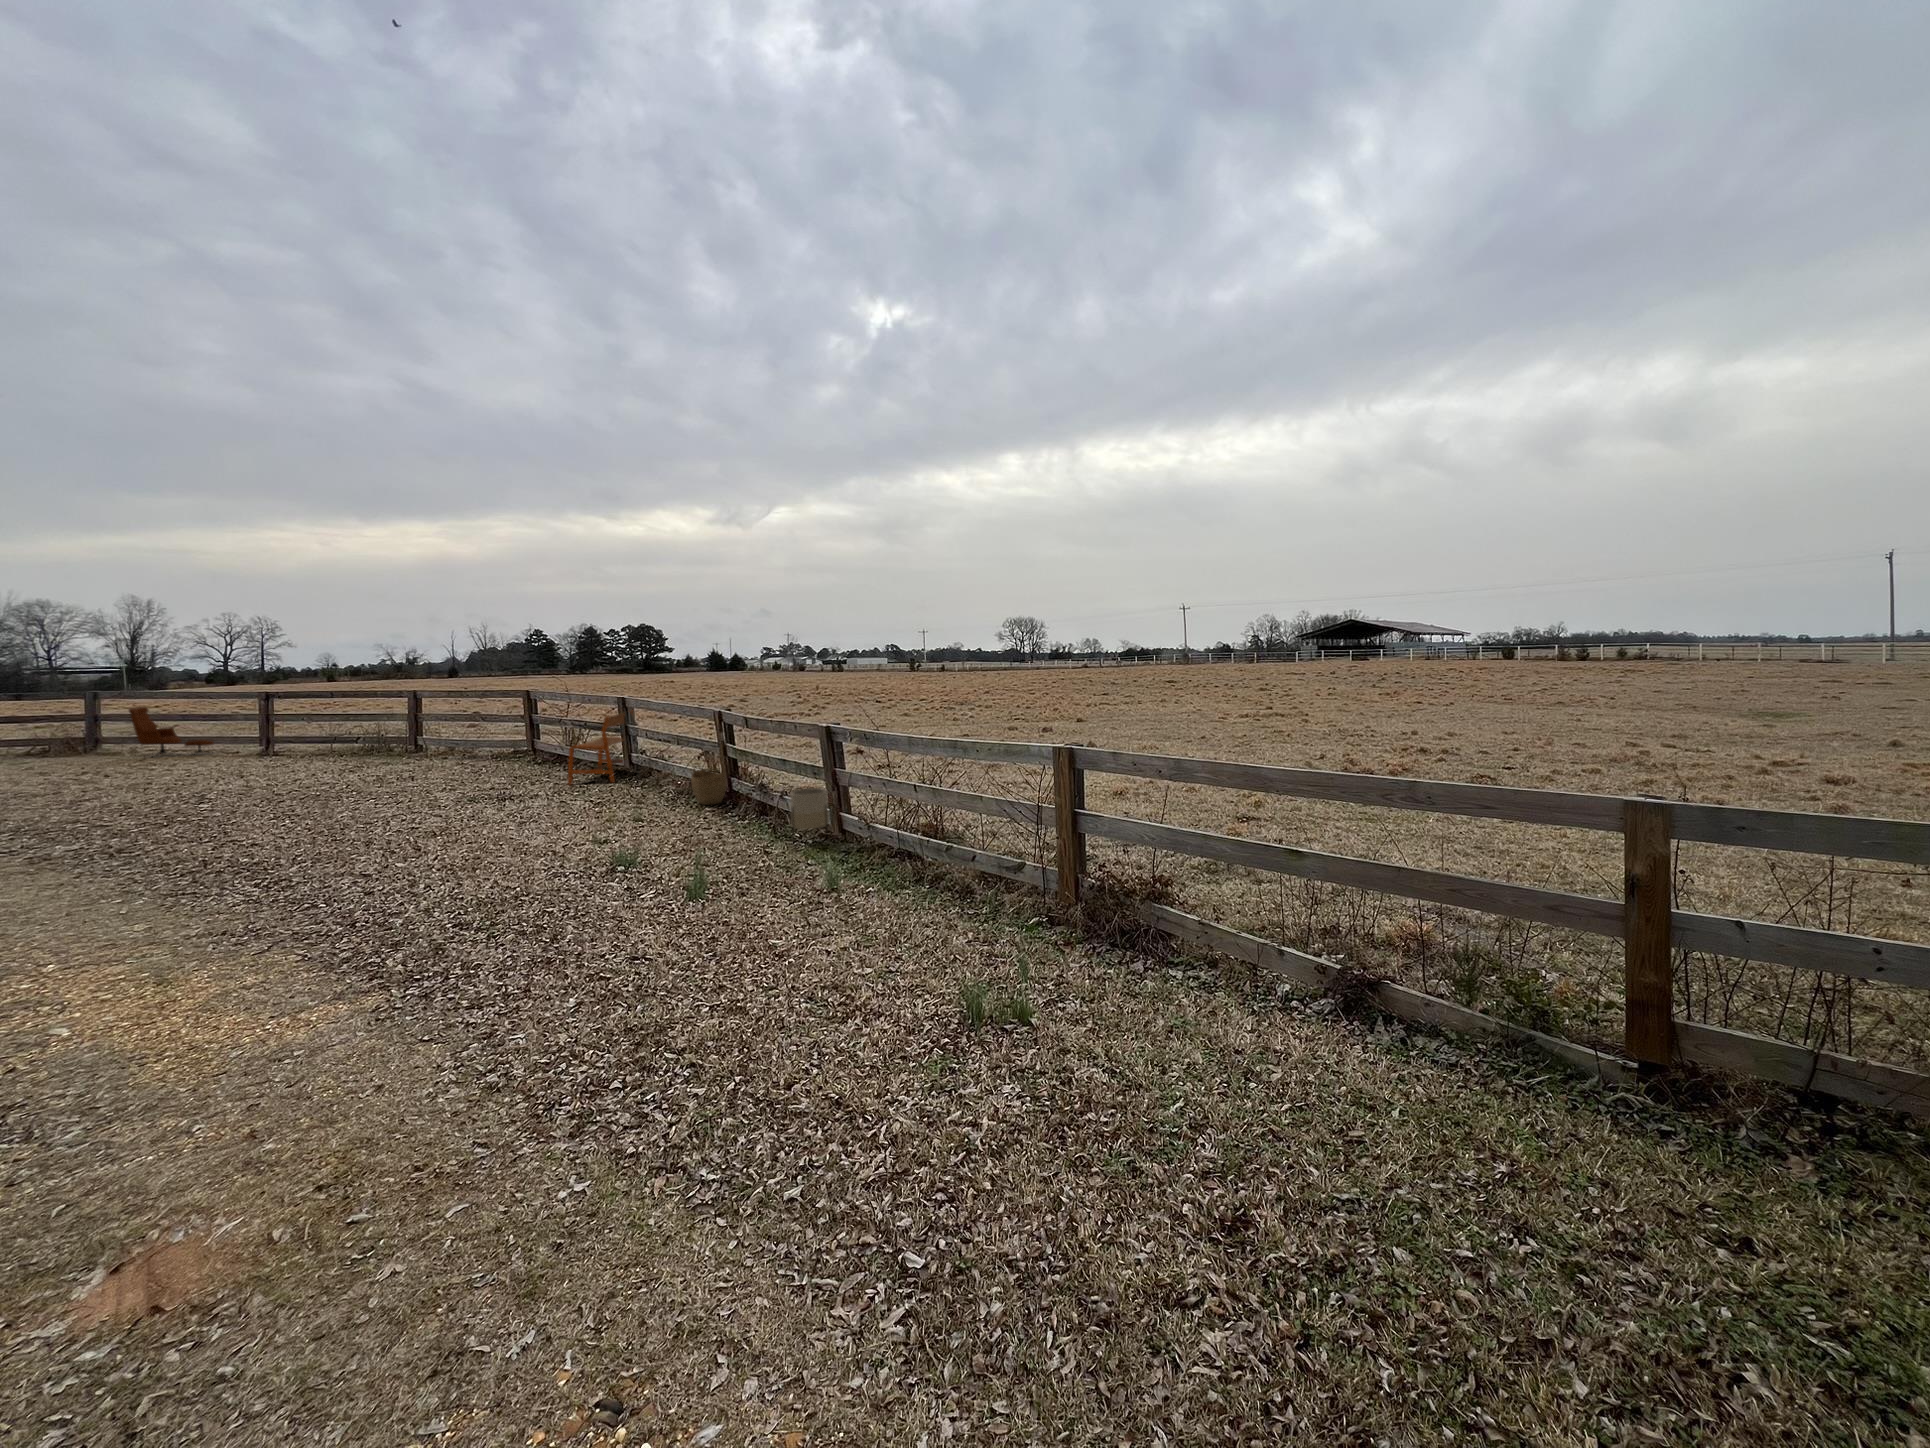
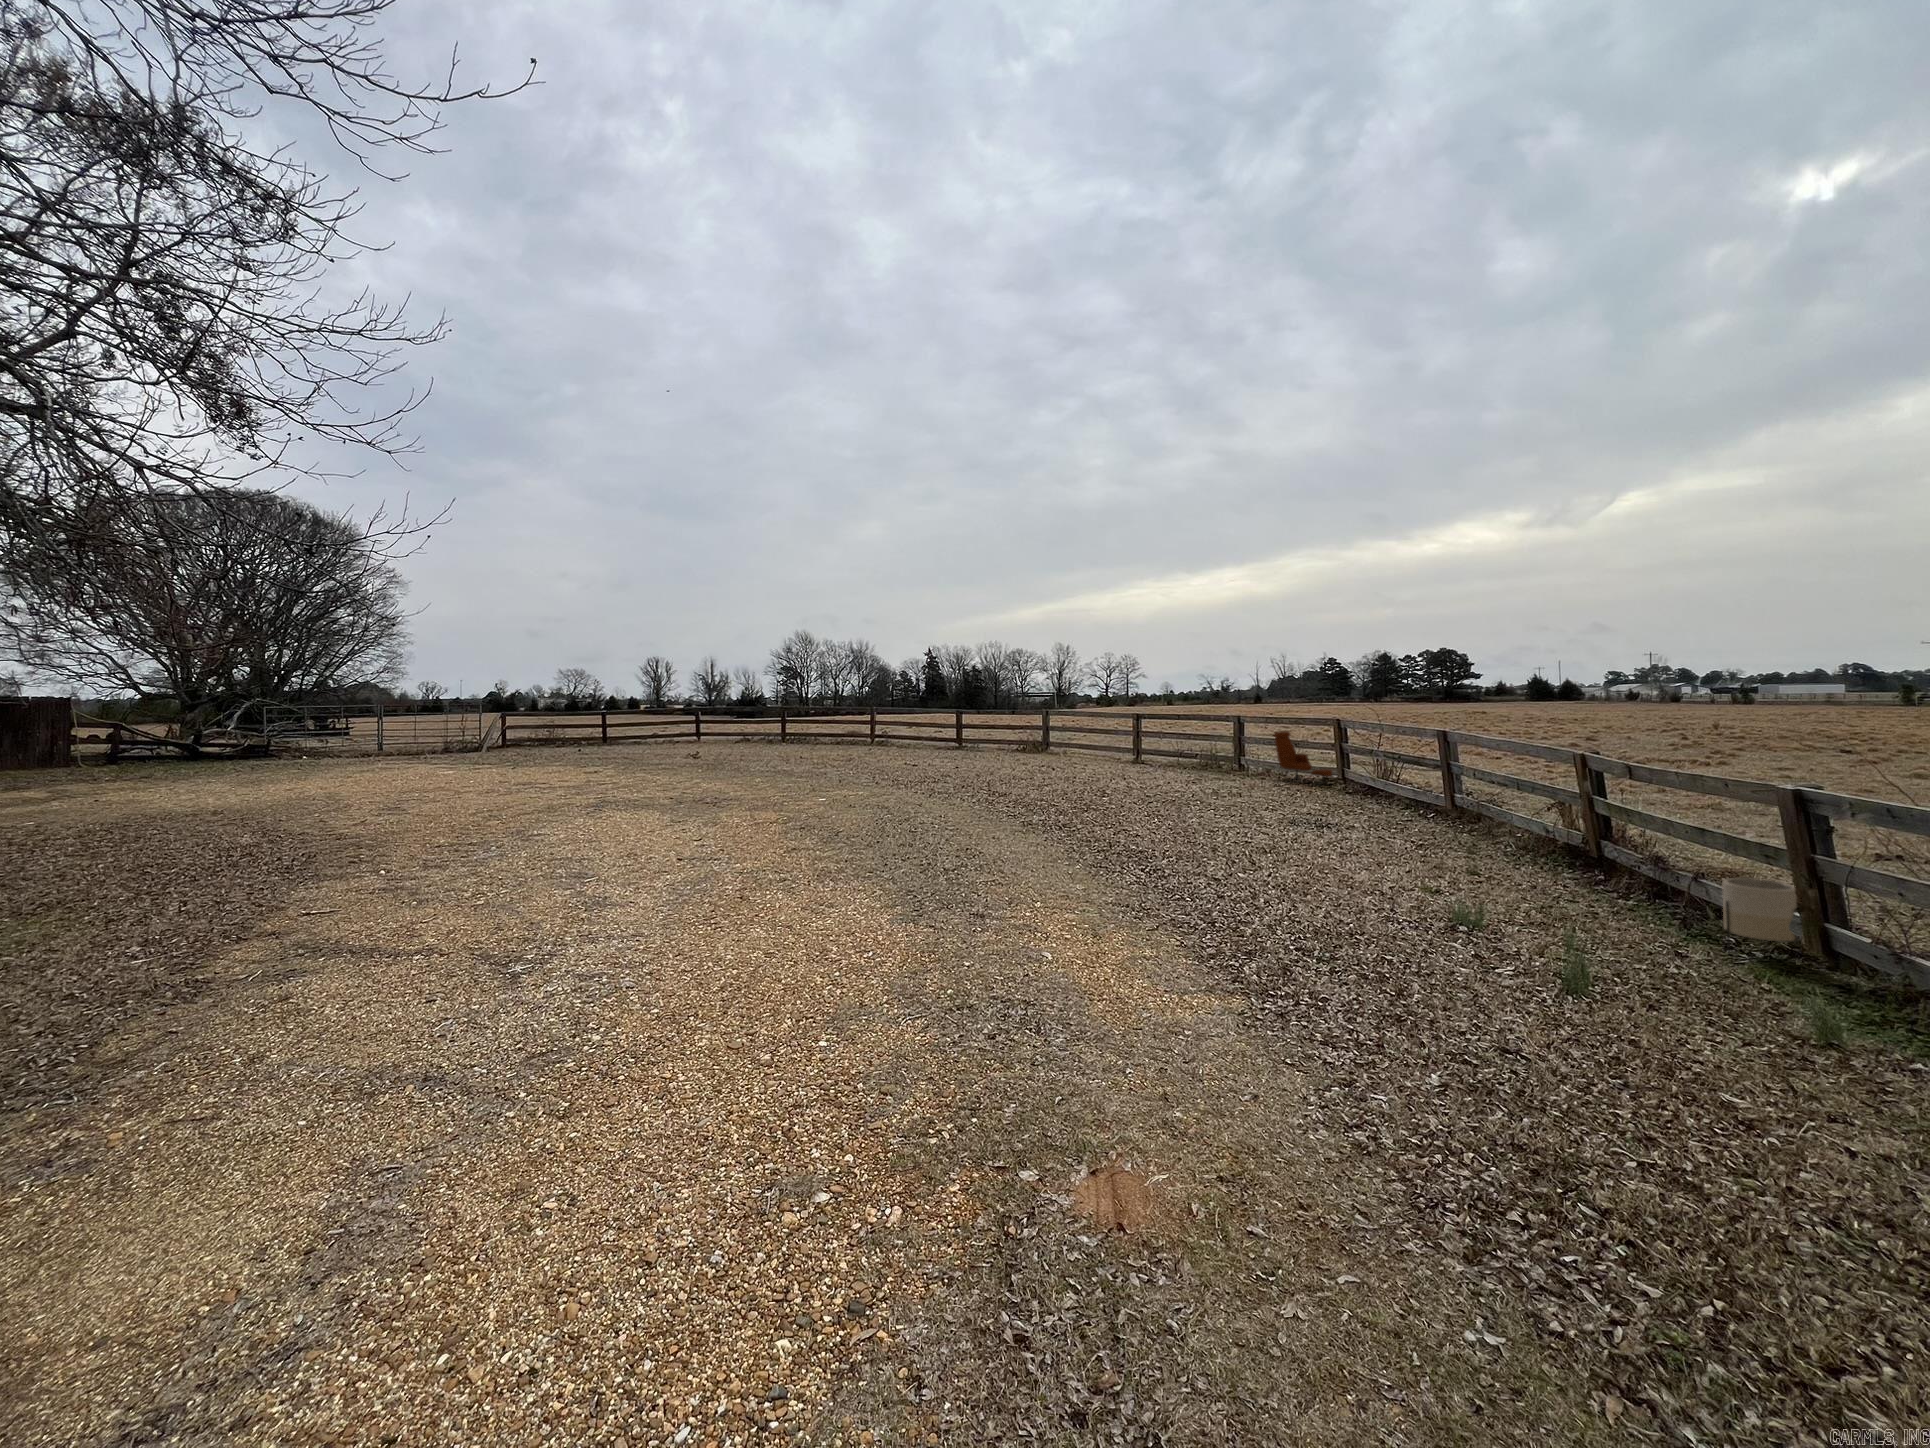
lounge chair: present [129,707,214,755] -> present [1274,731,1334,786]
bench: present [568,711,633,785] -> none [1384,747,1463,825]
woven basket: present [691,769,727,805] -> none [1543,818,1596,872]

